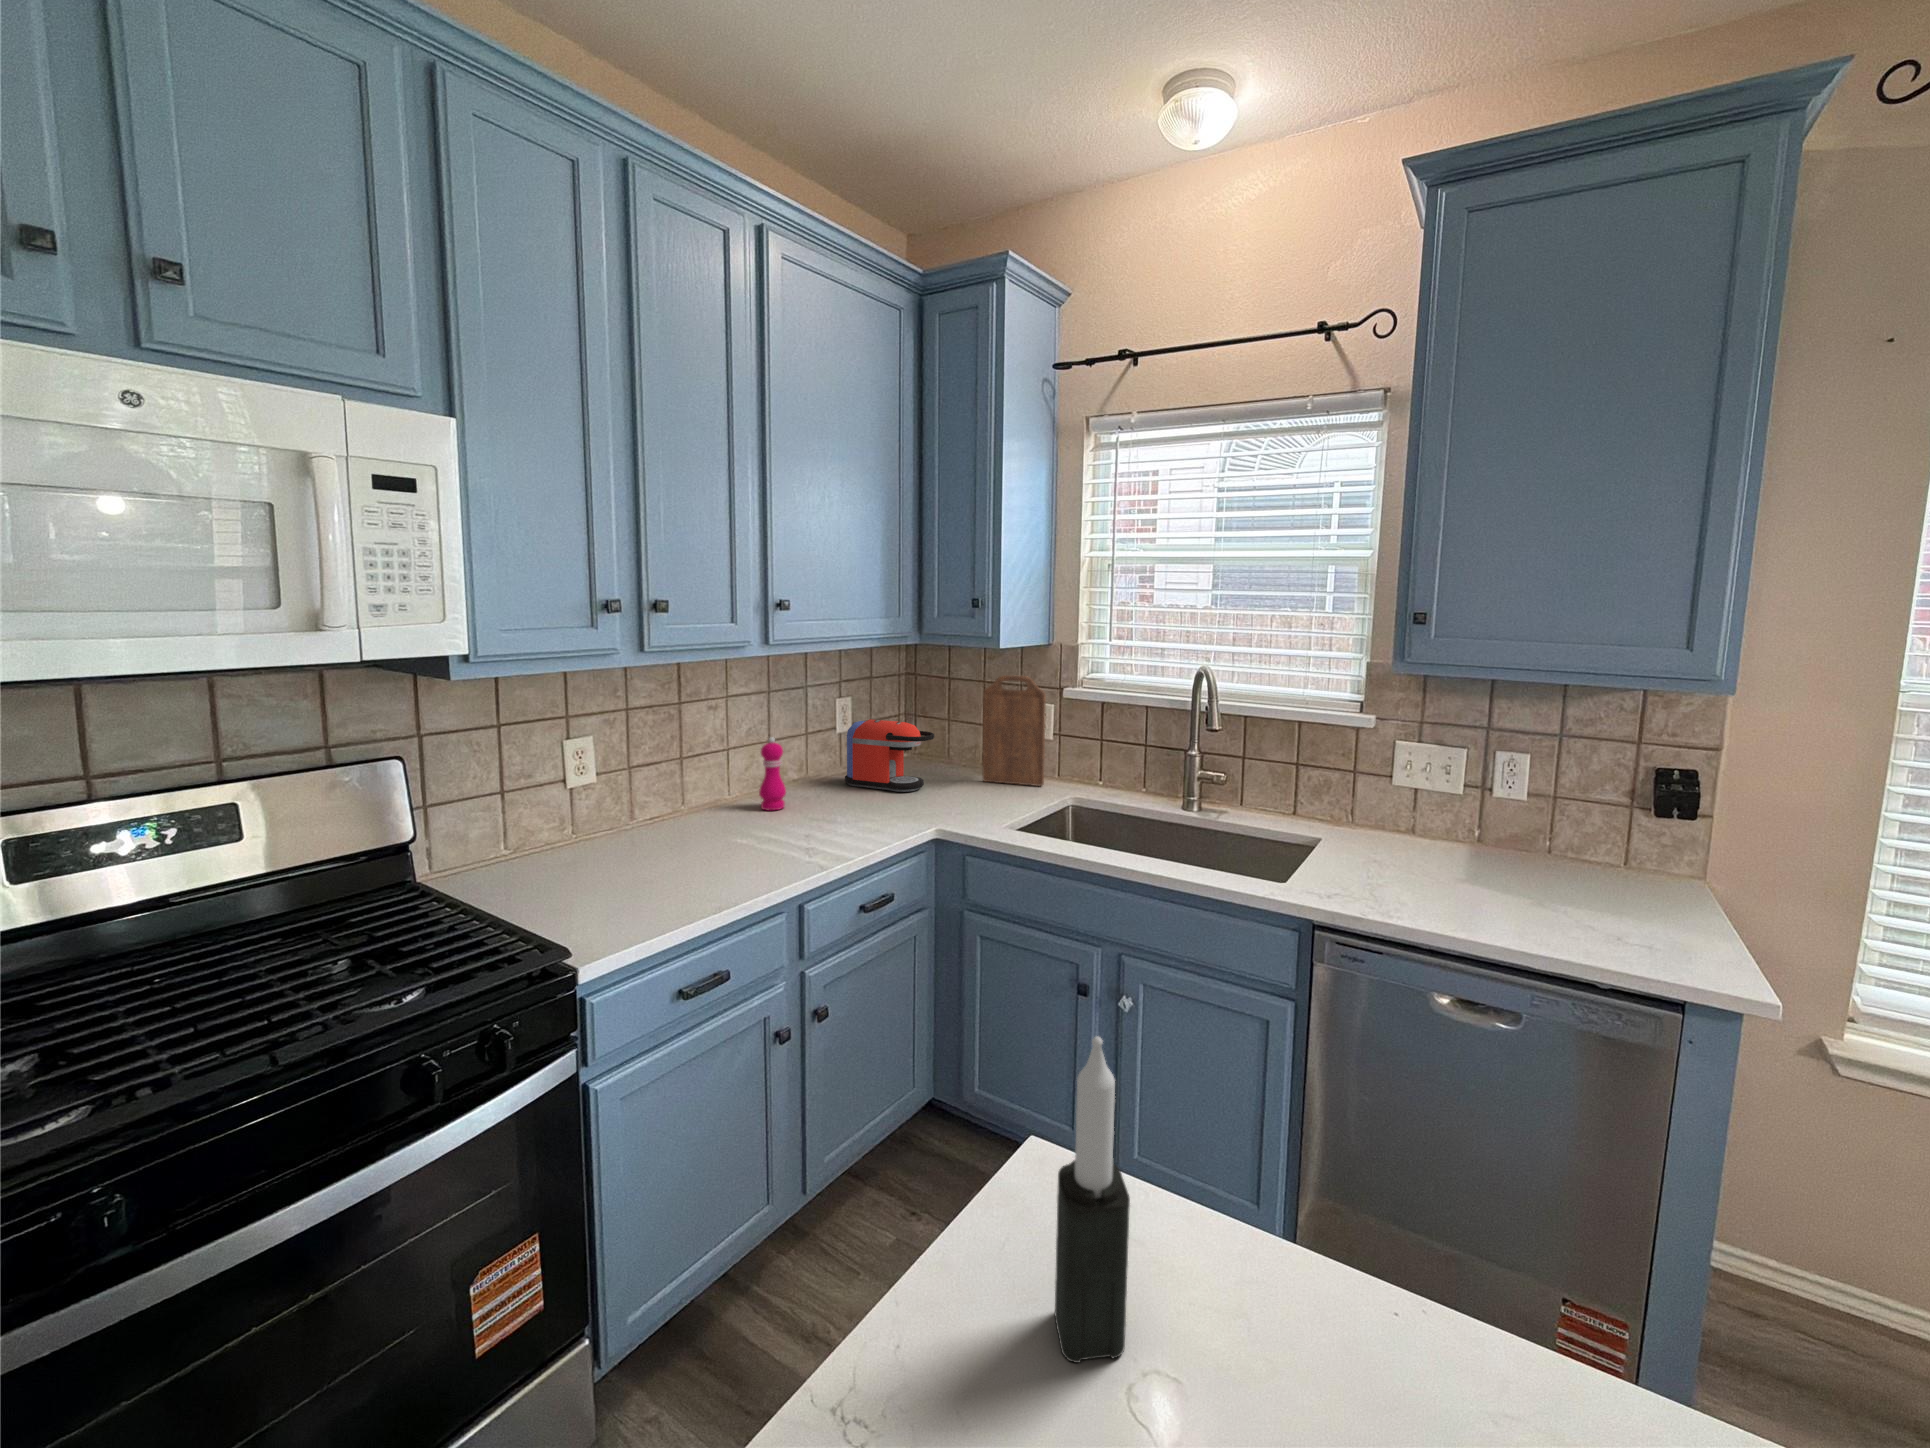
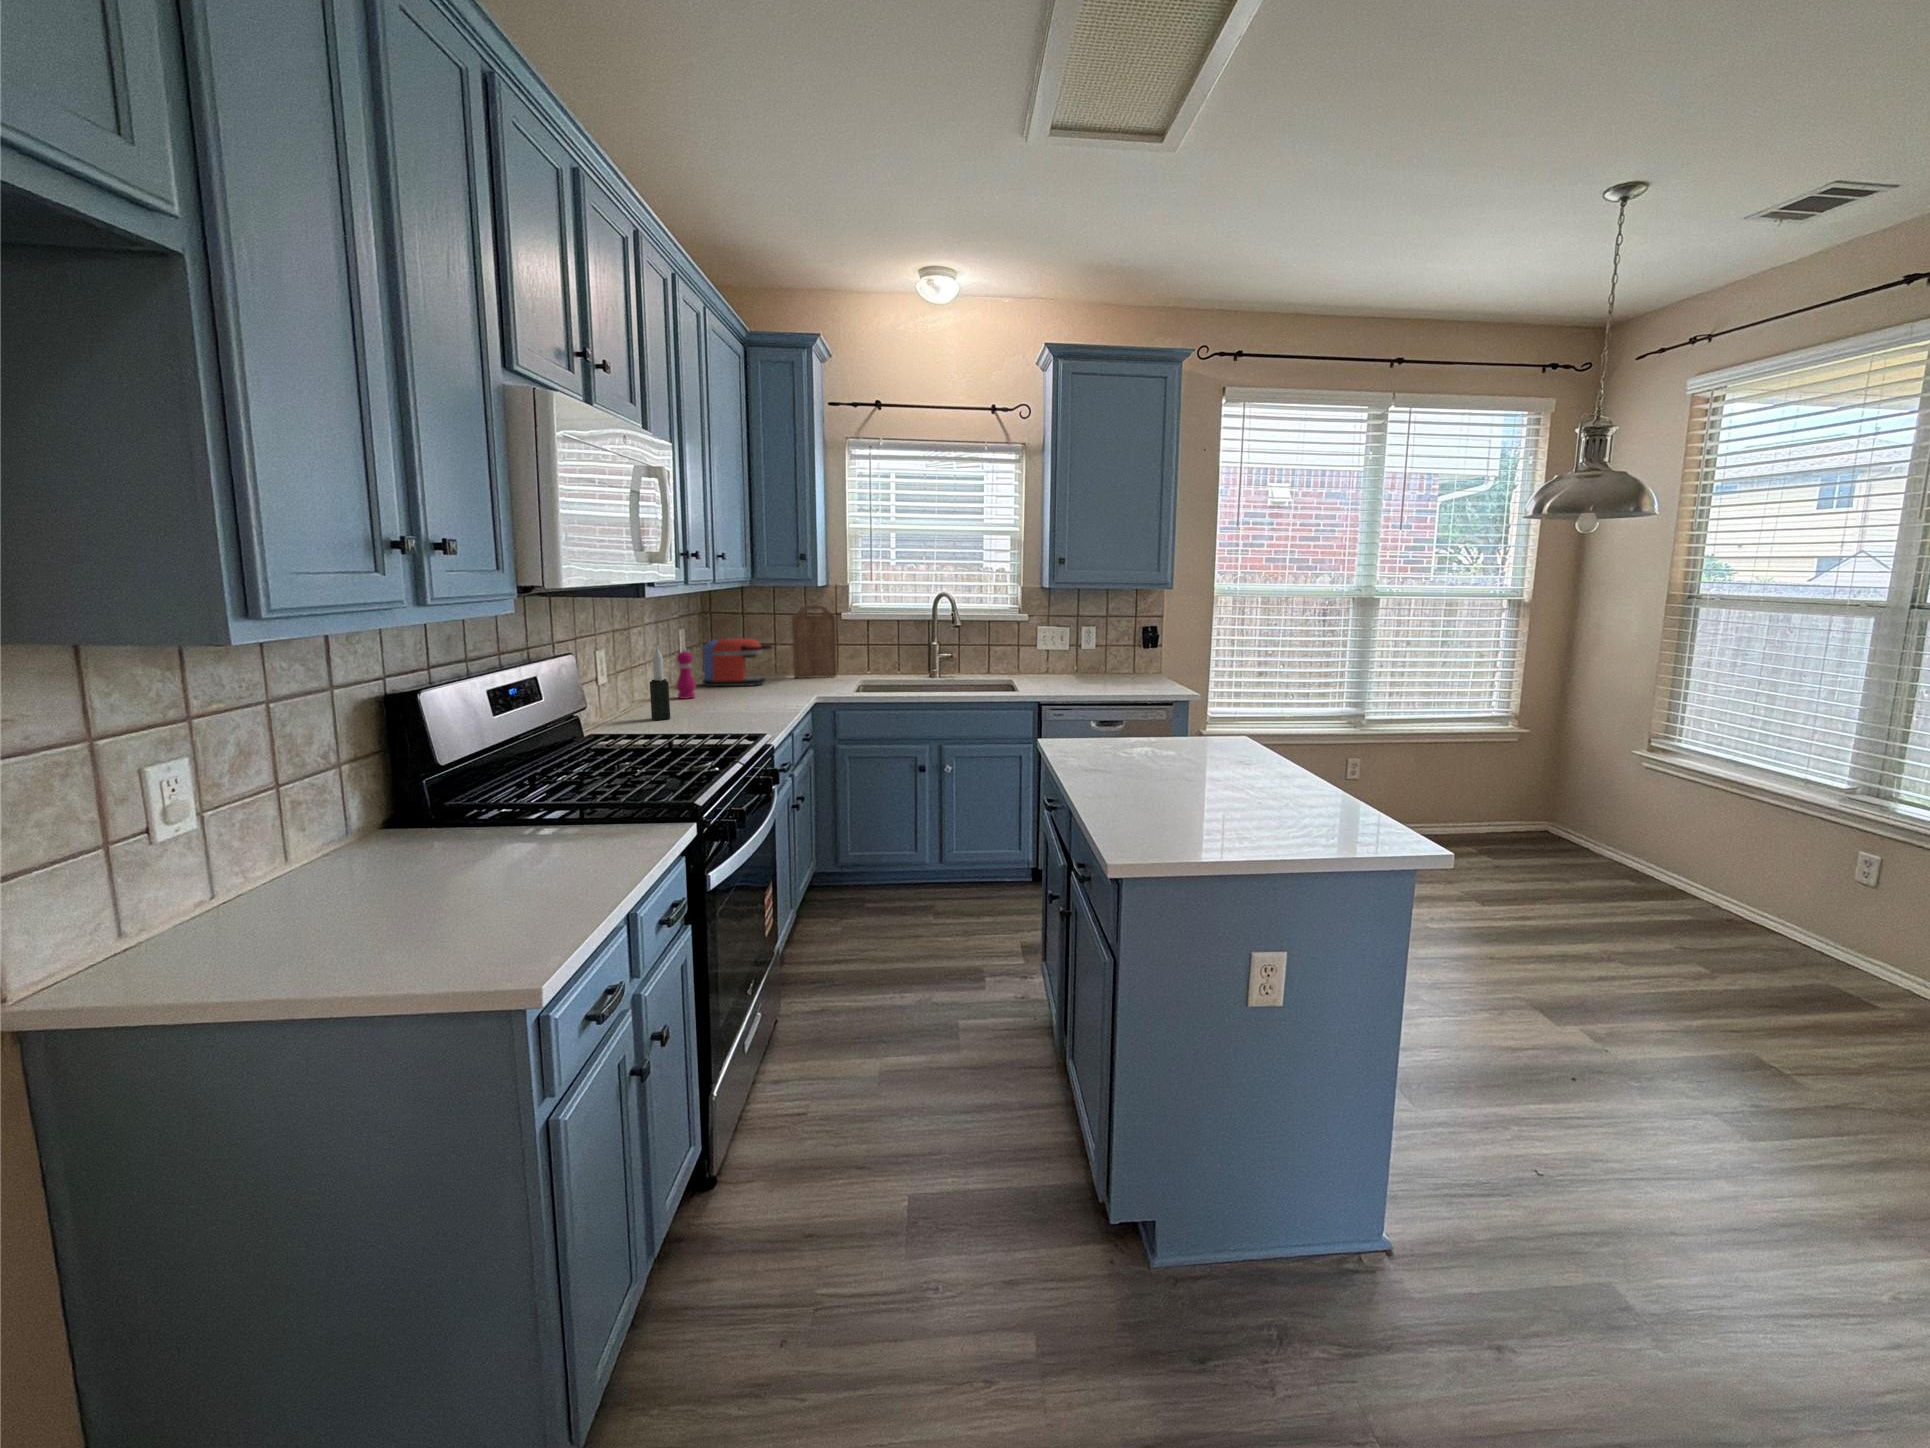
candle: present [1055,1036,1130,1363] -> present [650,646,670,720]

